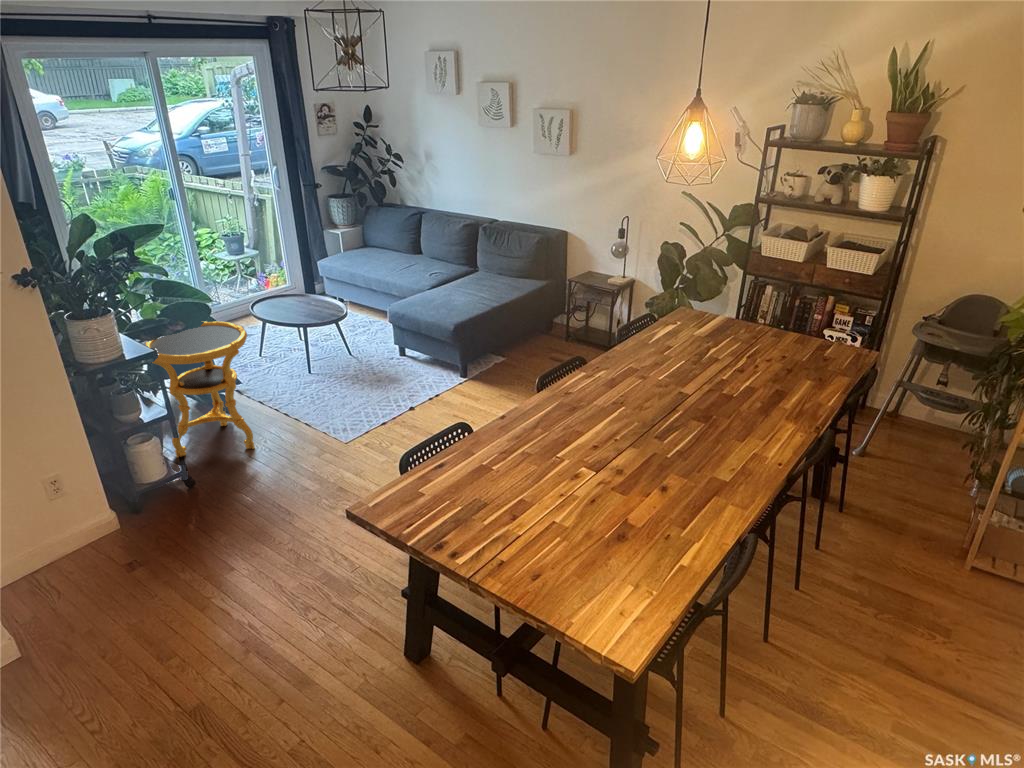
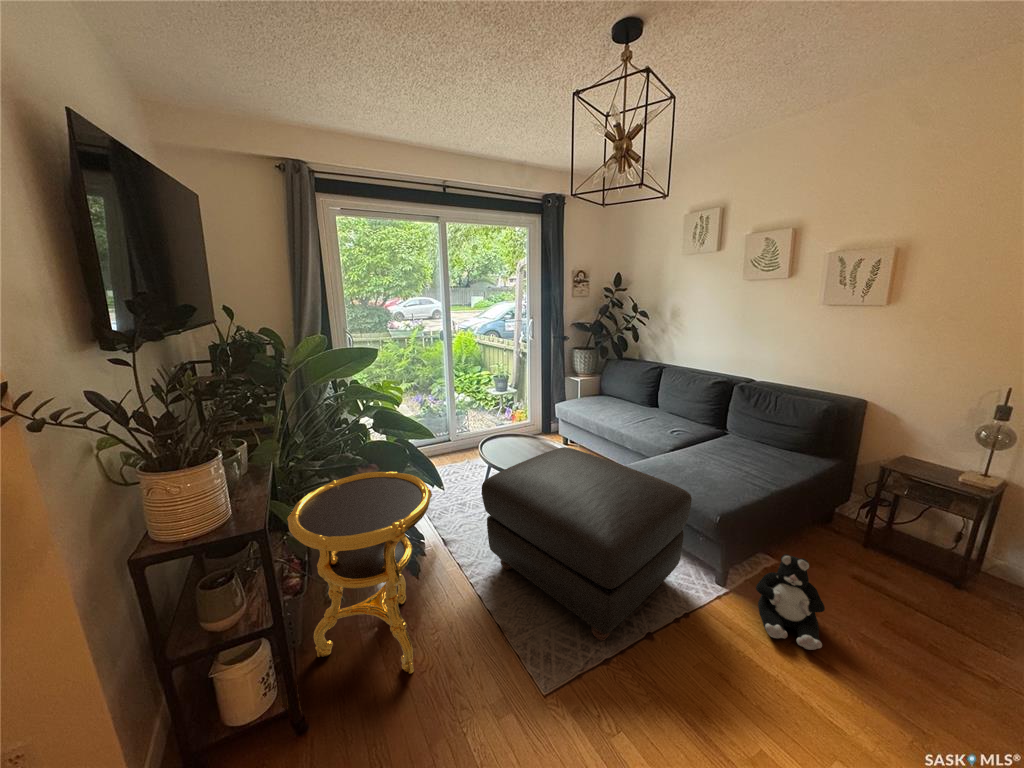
ottoman: none [273,295,433,413] -> present [482,447,692,641]
plush toy: none [478,340,514,391] -> present [756,554,825,650]

